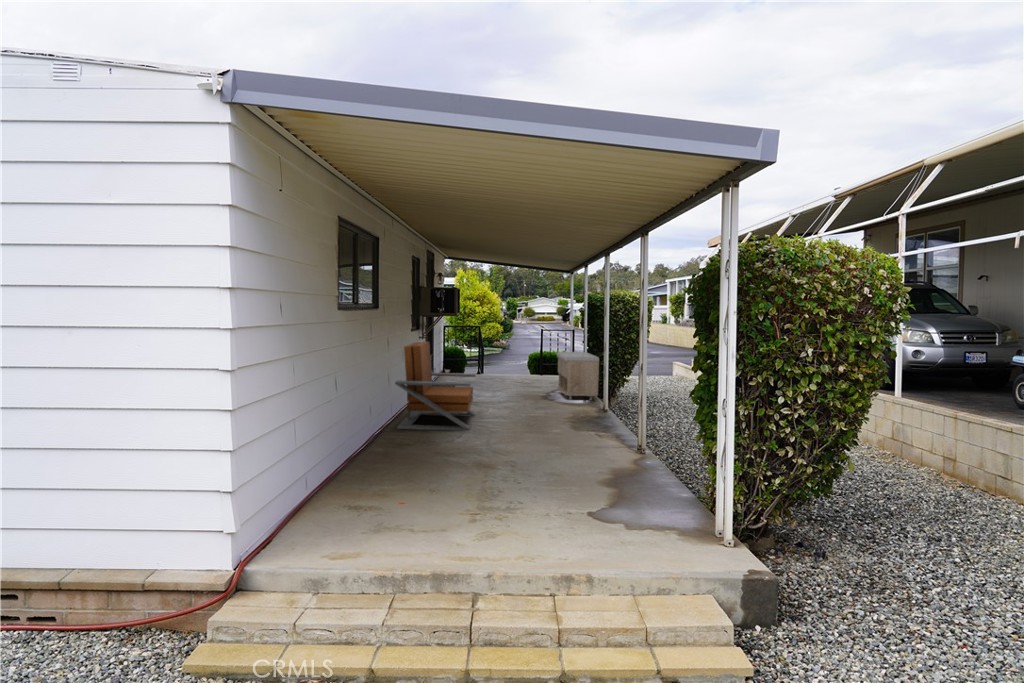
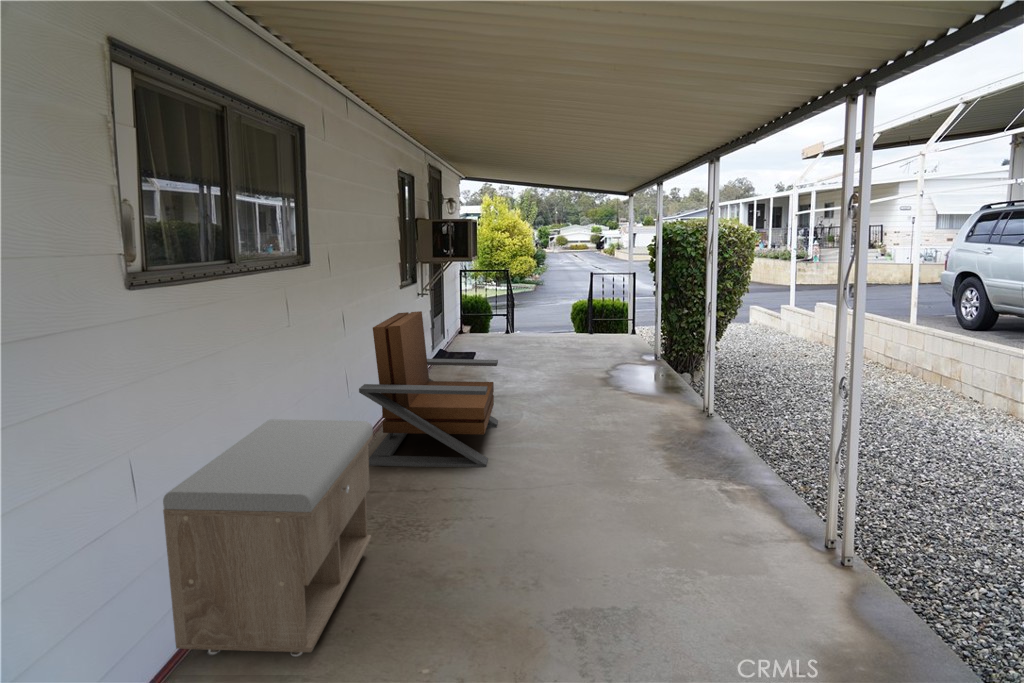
storage bench: present [557,352,599,400] -> present [163,419,373,657]

